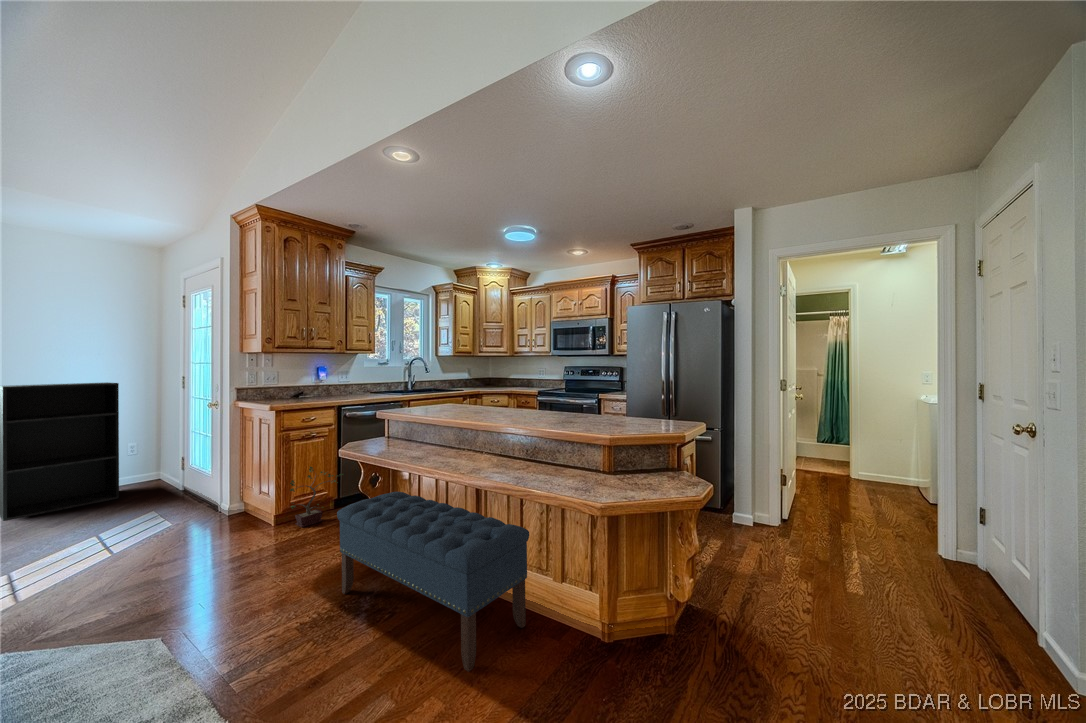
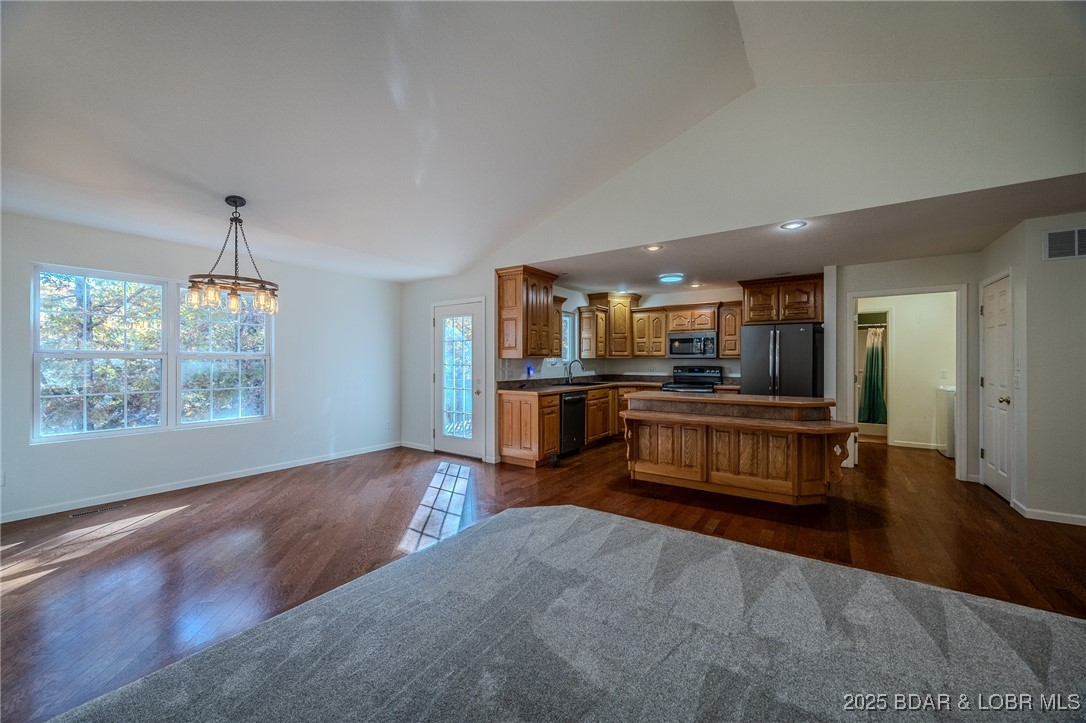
bookshelf: present [0,382,119,521] -> none [339,378,401,465]
bench: present [337,492,529,672] -> none [625,439,746,513]

